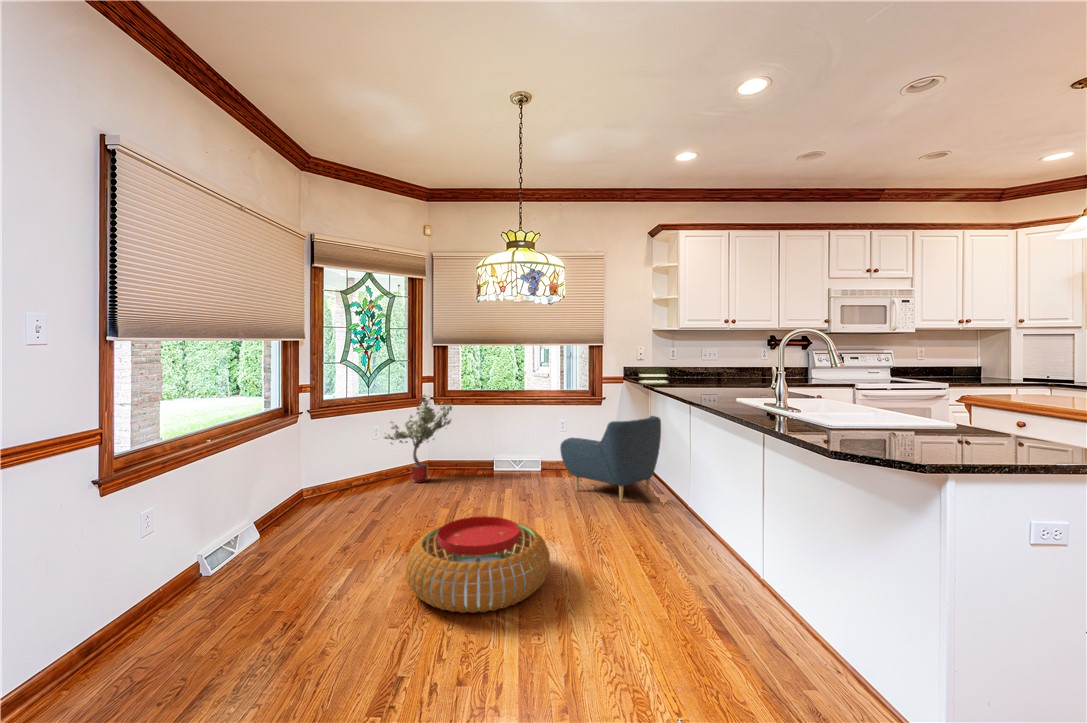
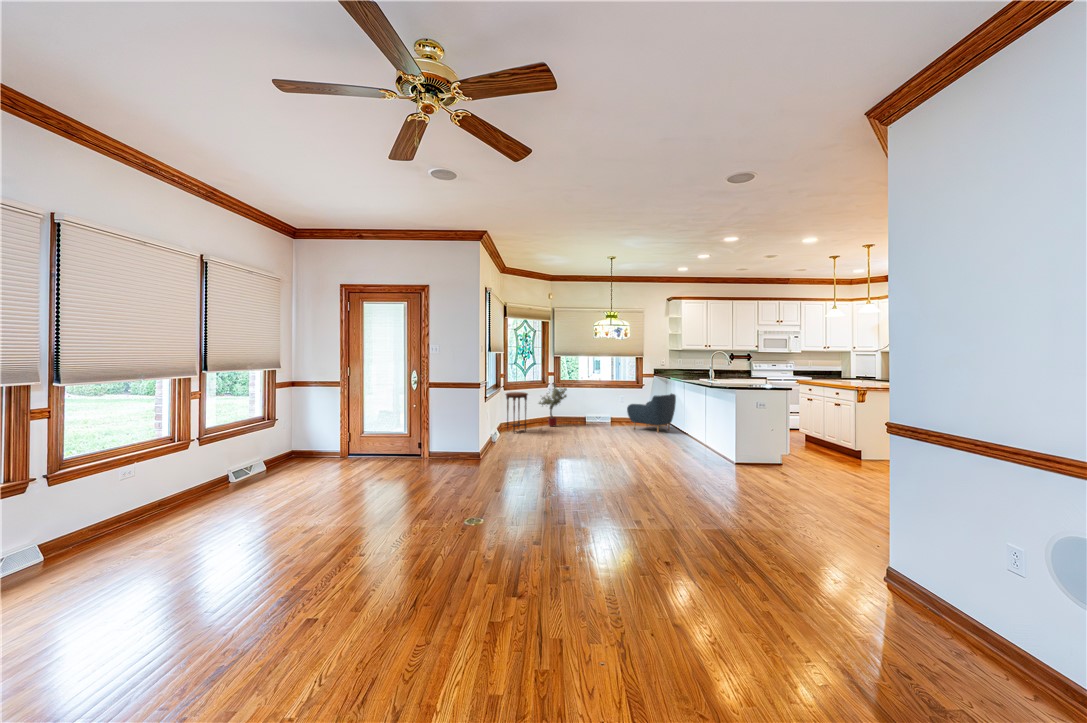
side table: none [292,416,347,506] -> present [506,392,528,431]
pouf: present [406,516,550,613] -> none [593,429,645,455]

